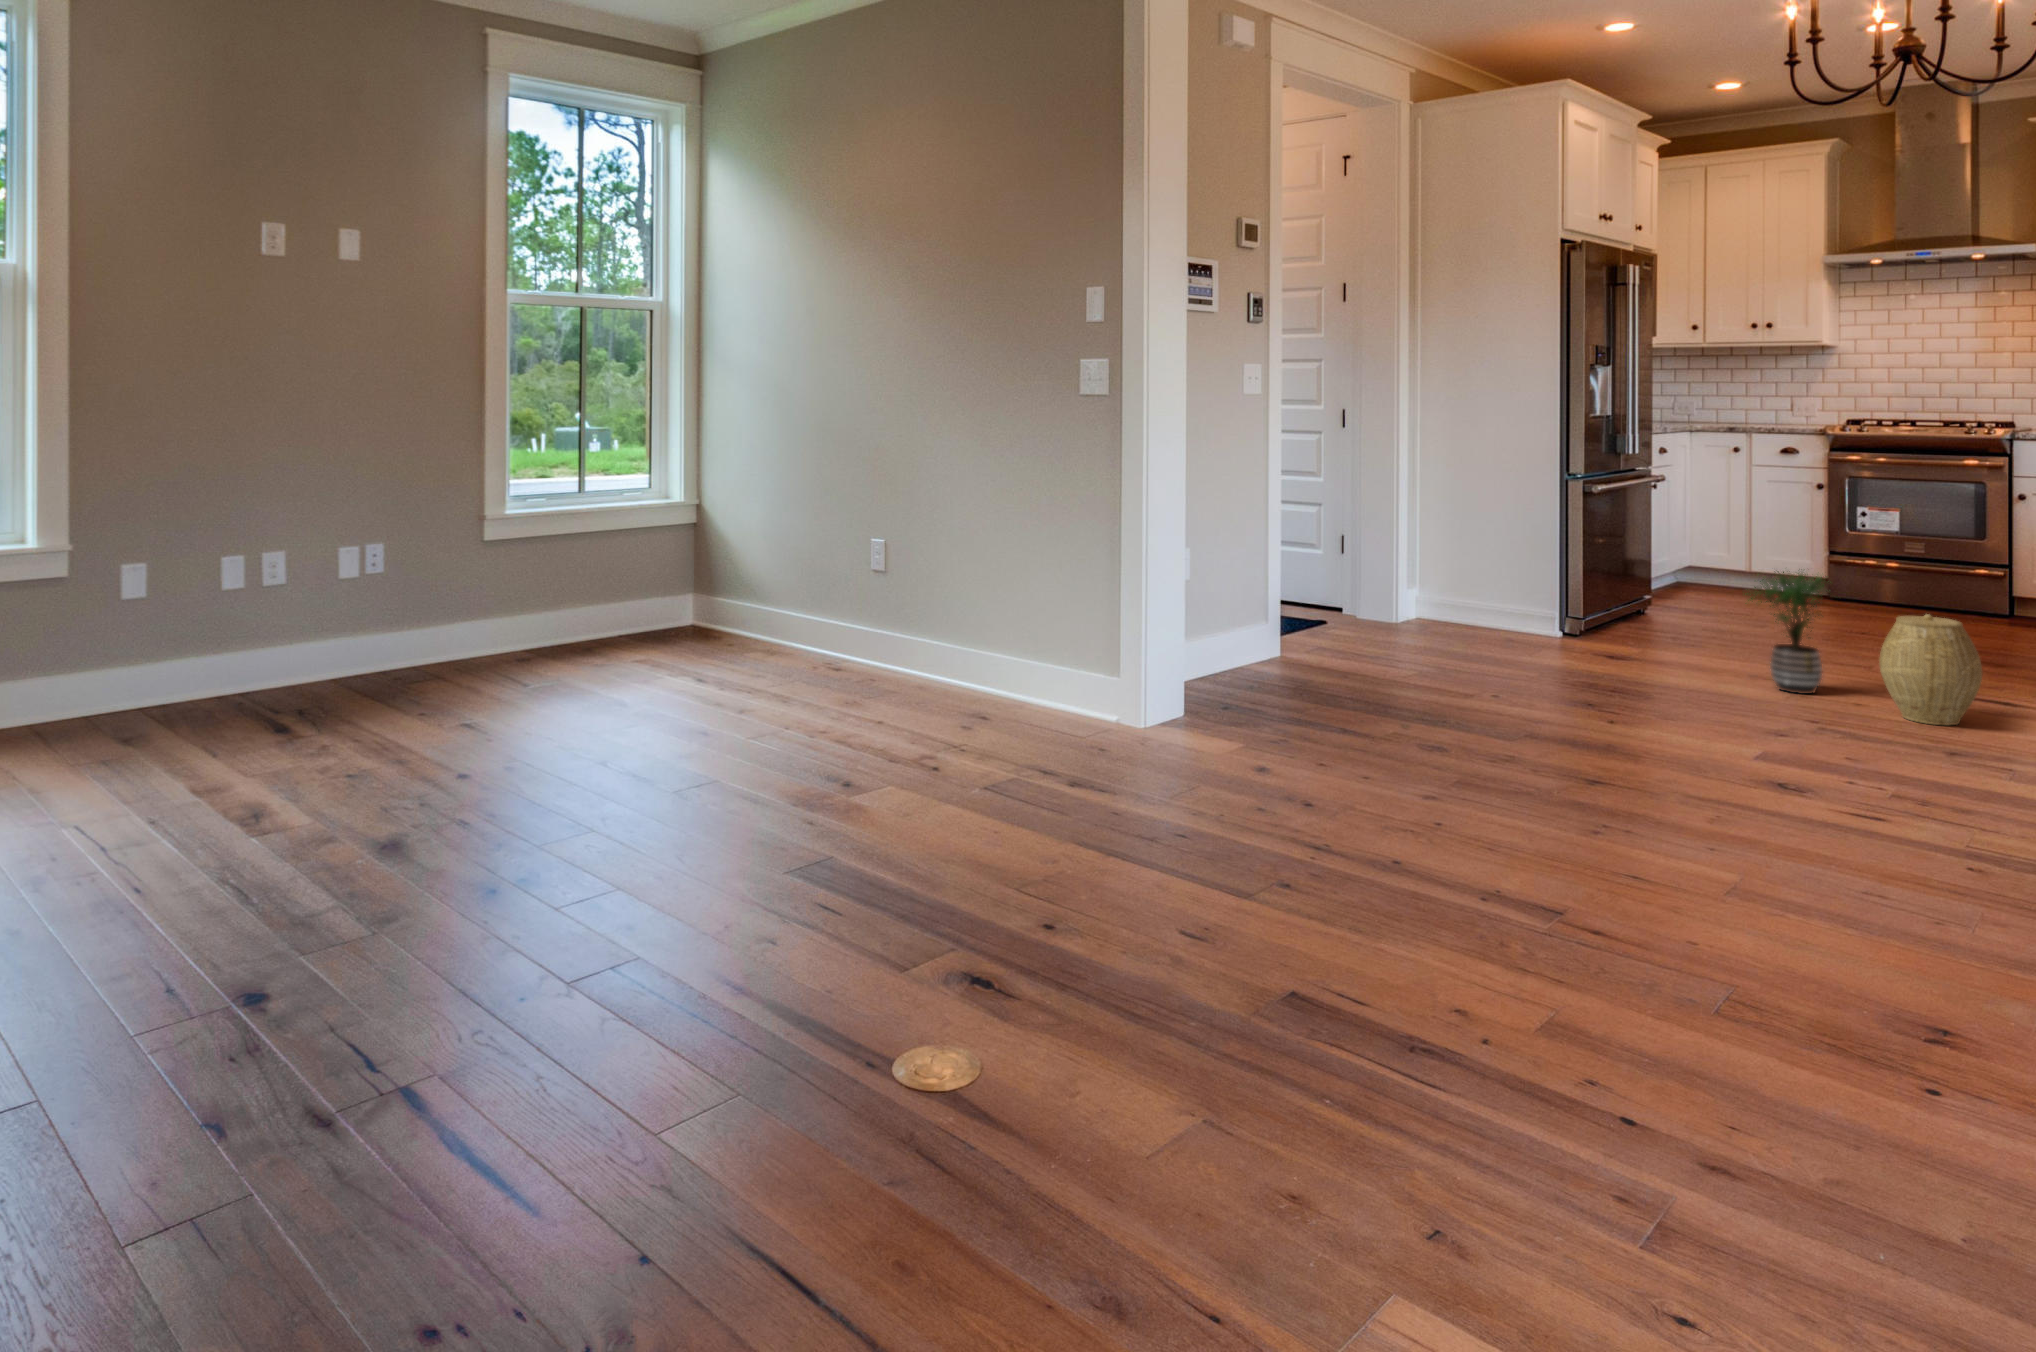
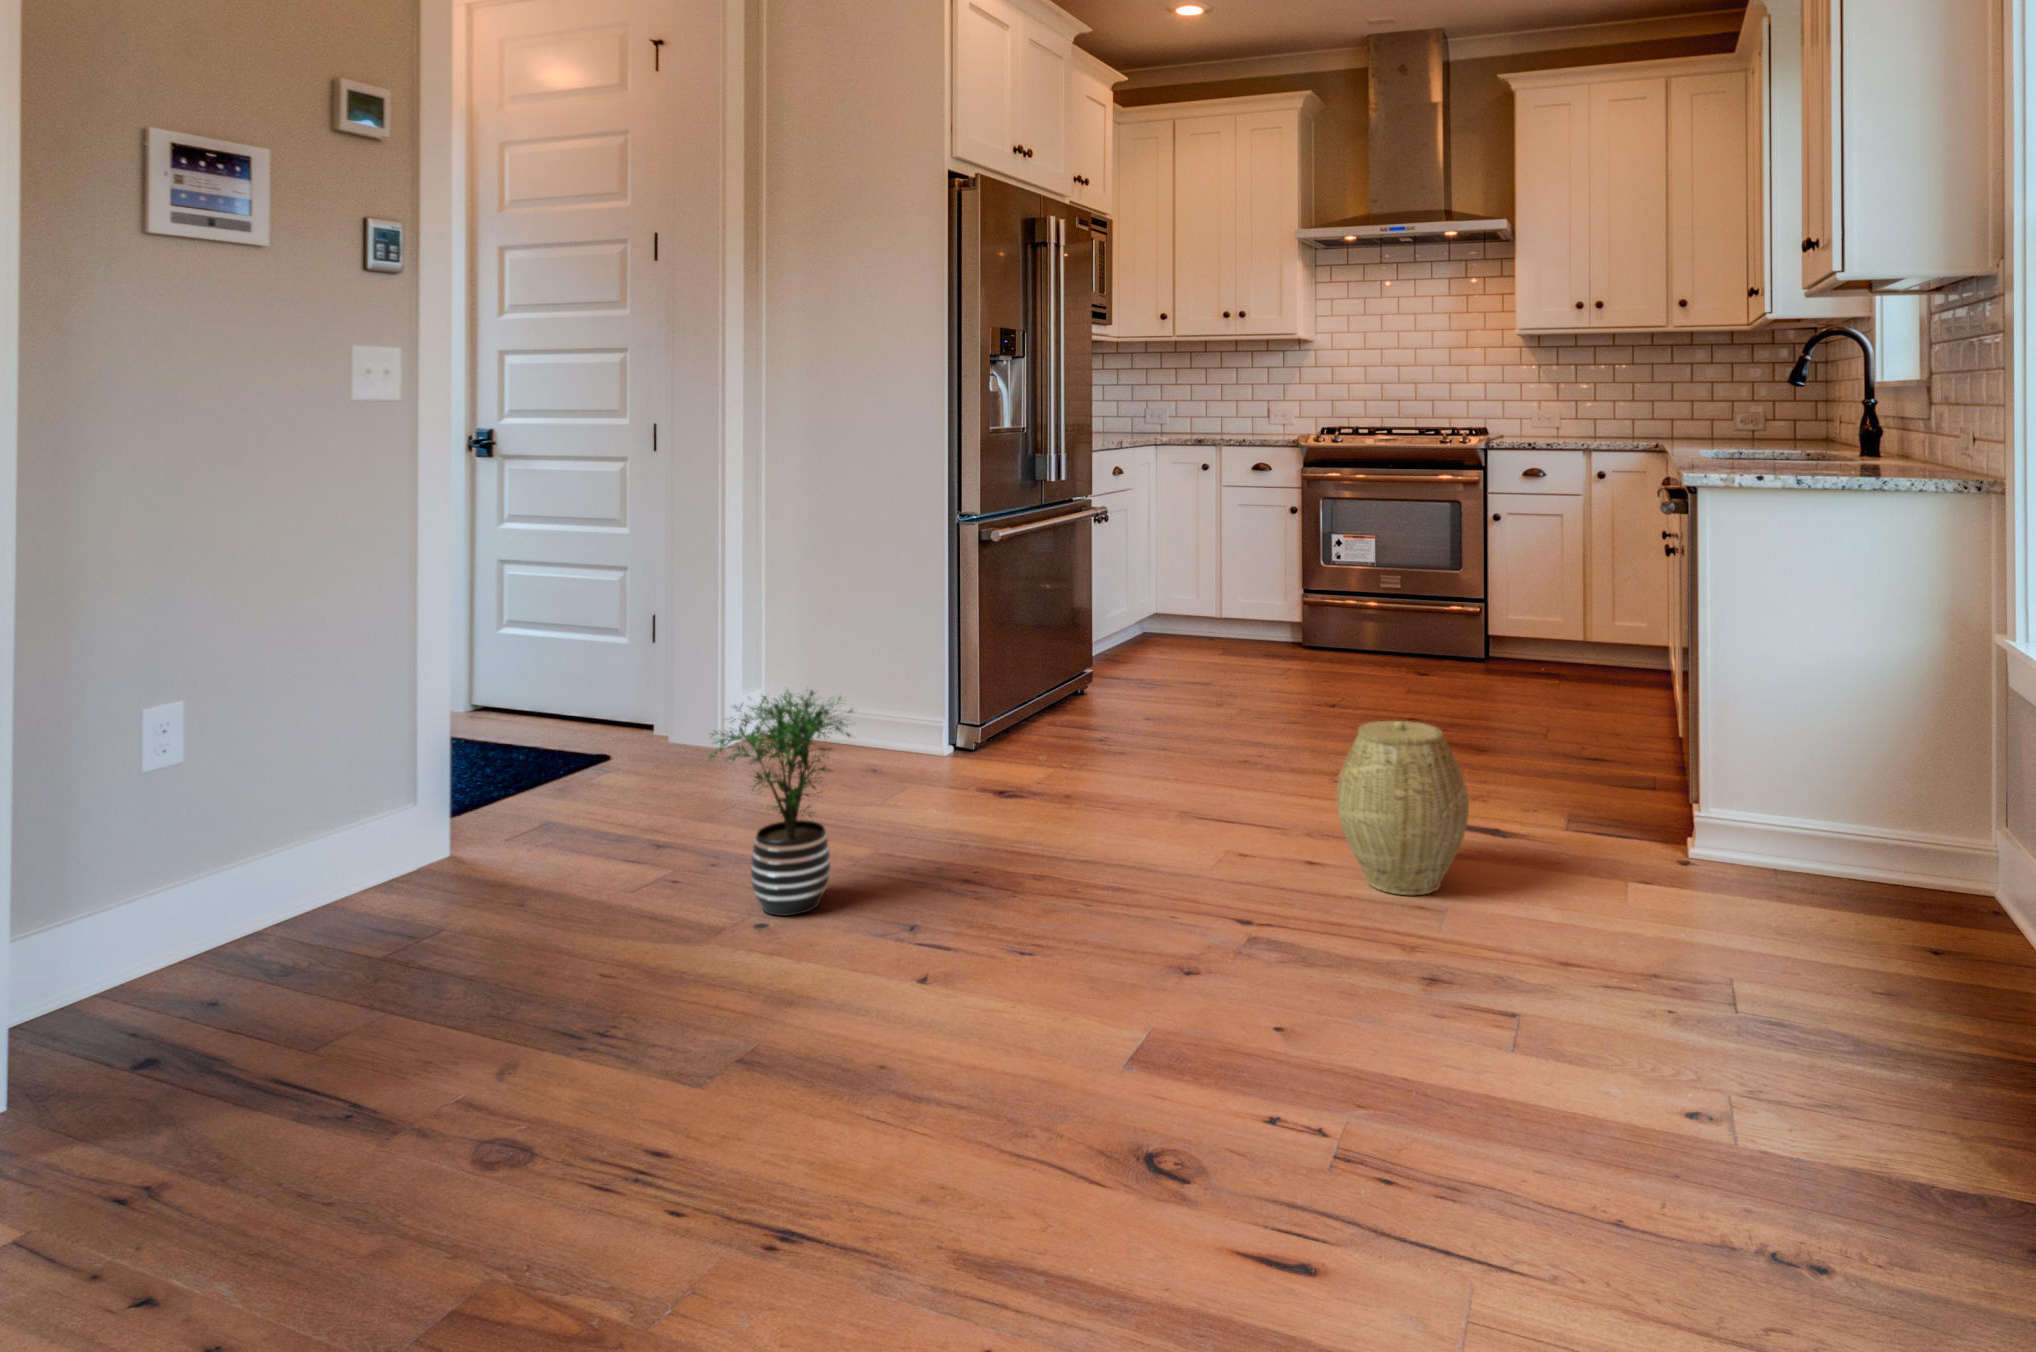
potted plant: present [1745,569,1830,694] -> present [709,691,853,916]

